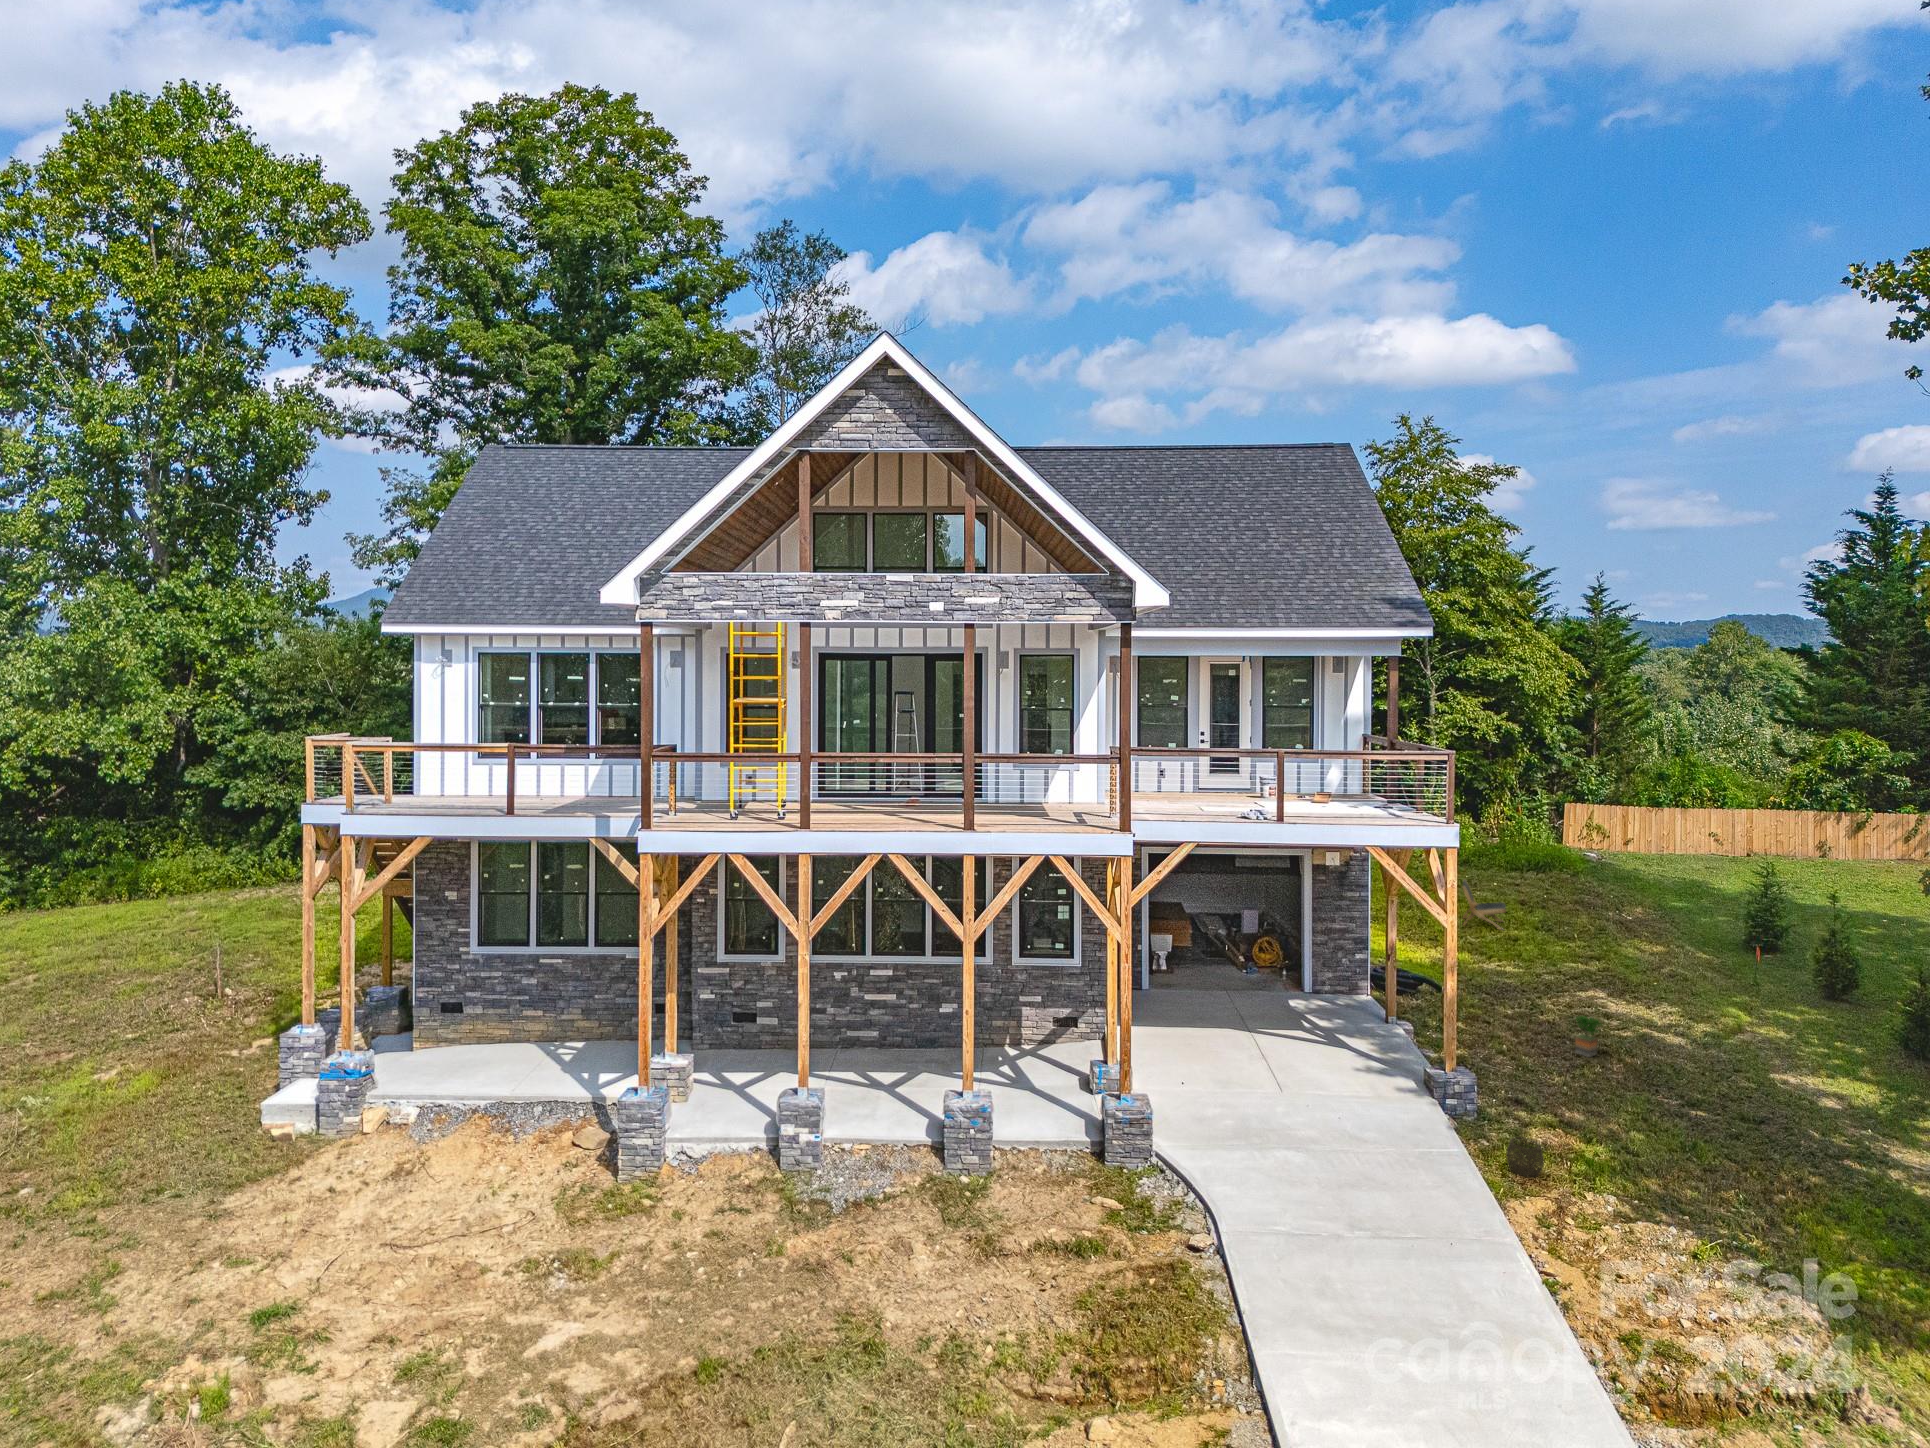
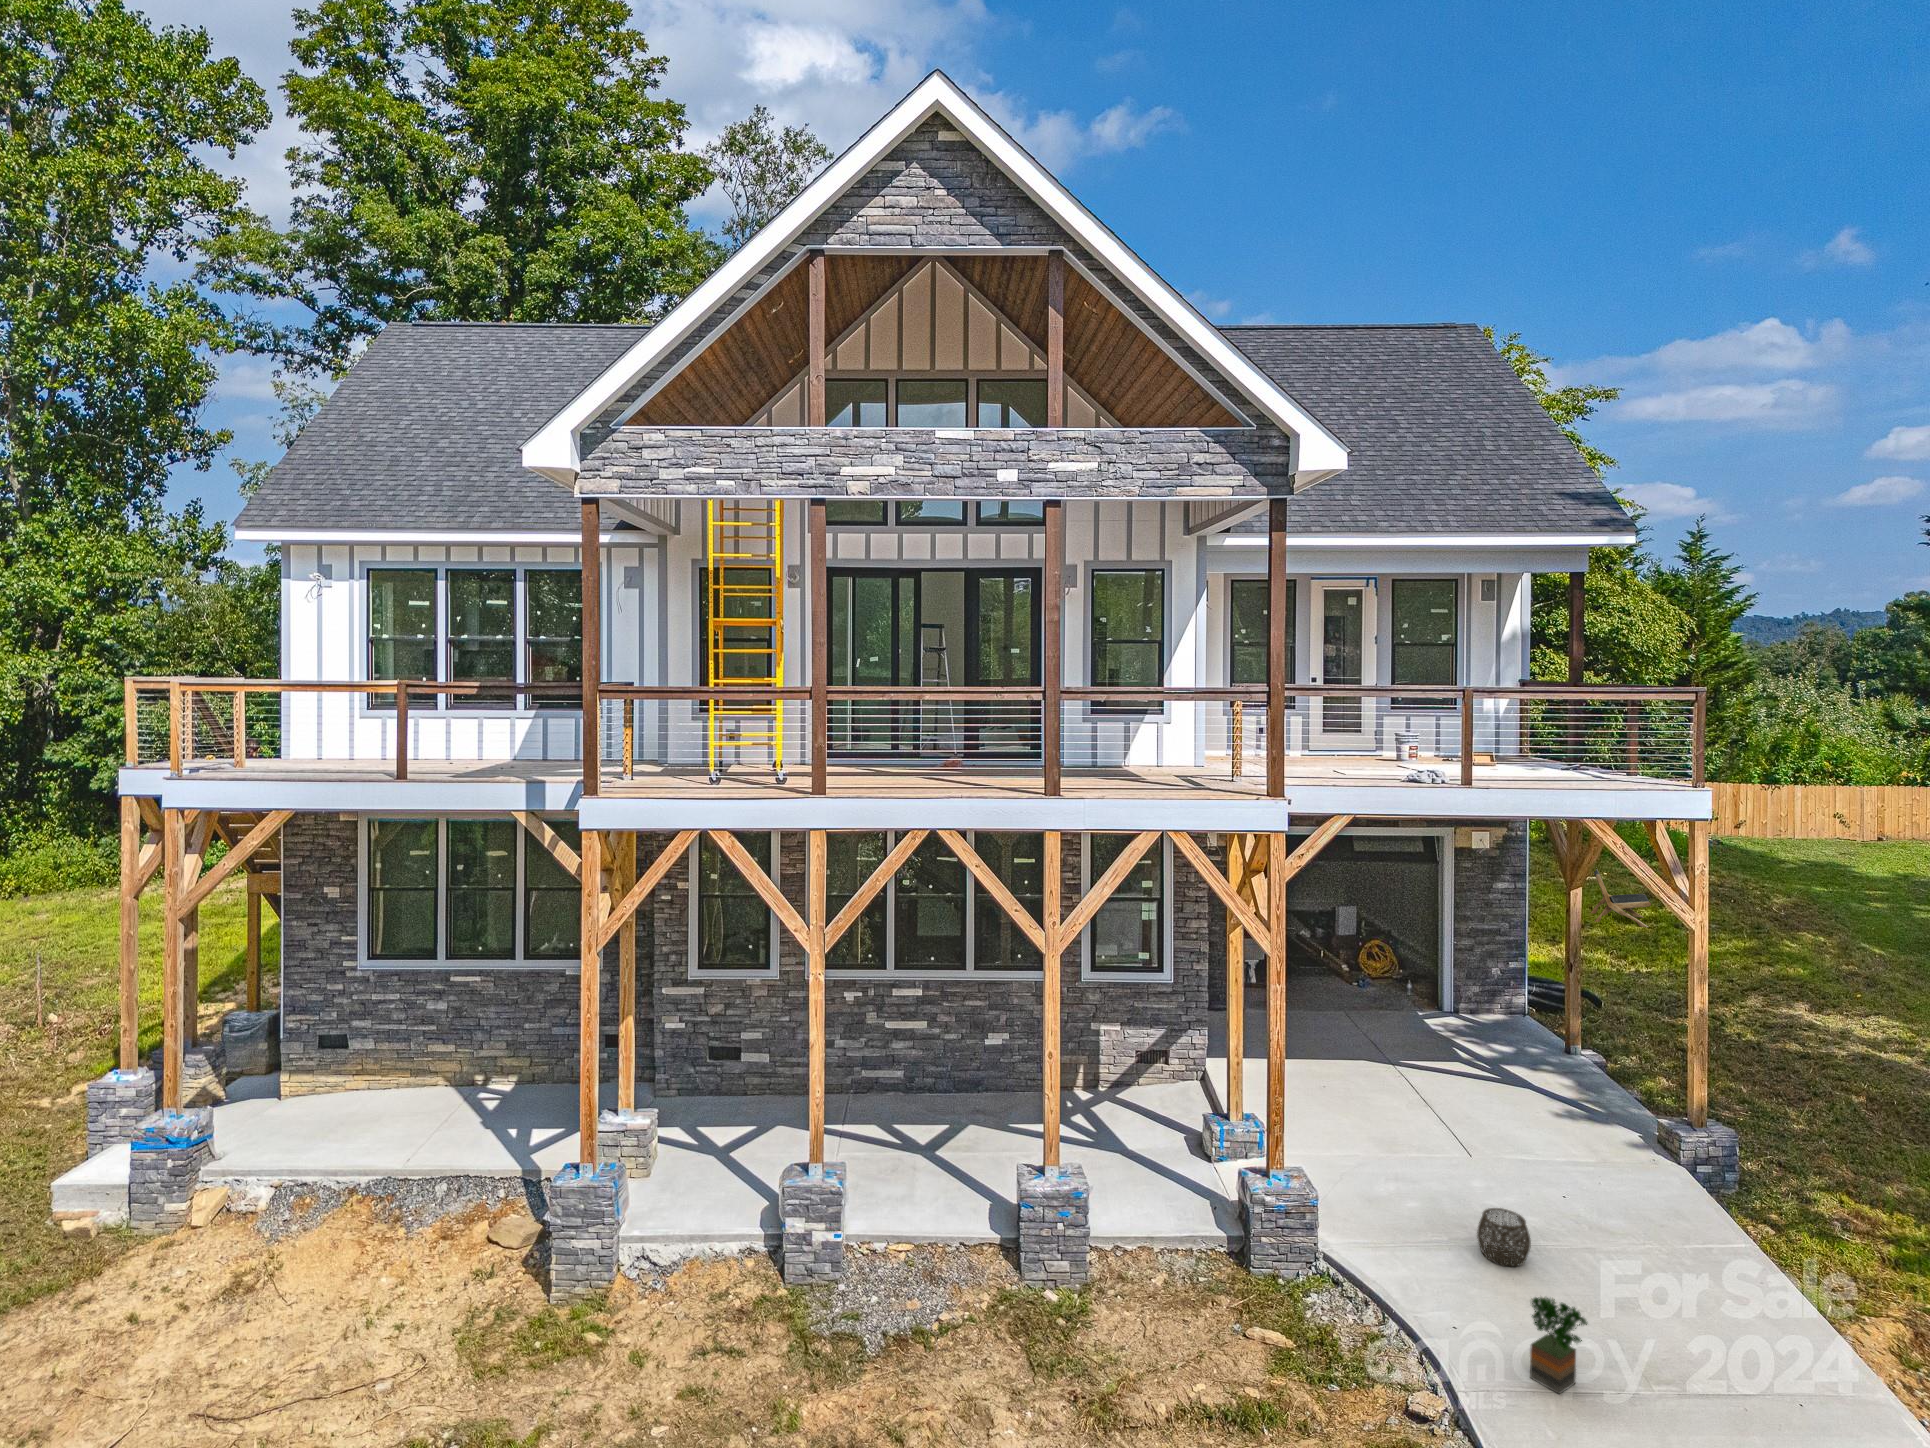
potted tree: present [1575,1016,1601,1057] -> present [1530,1297,1587,1394]
woven basket: present [1506,1137,1544,1177] -> present [1477,1208,1531,1266]

